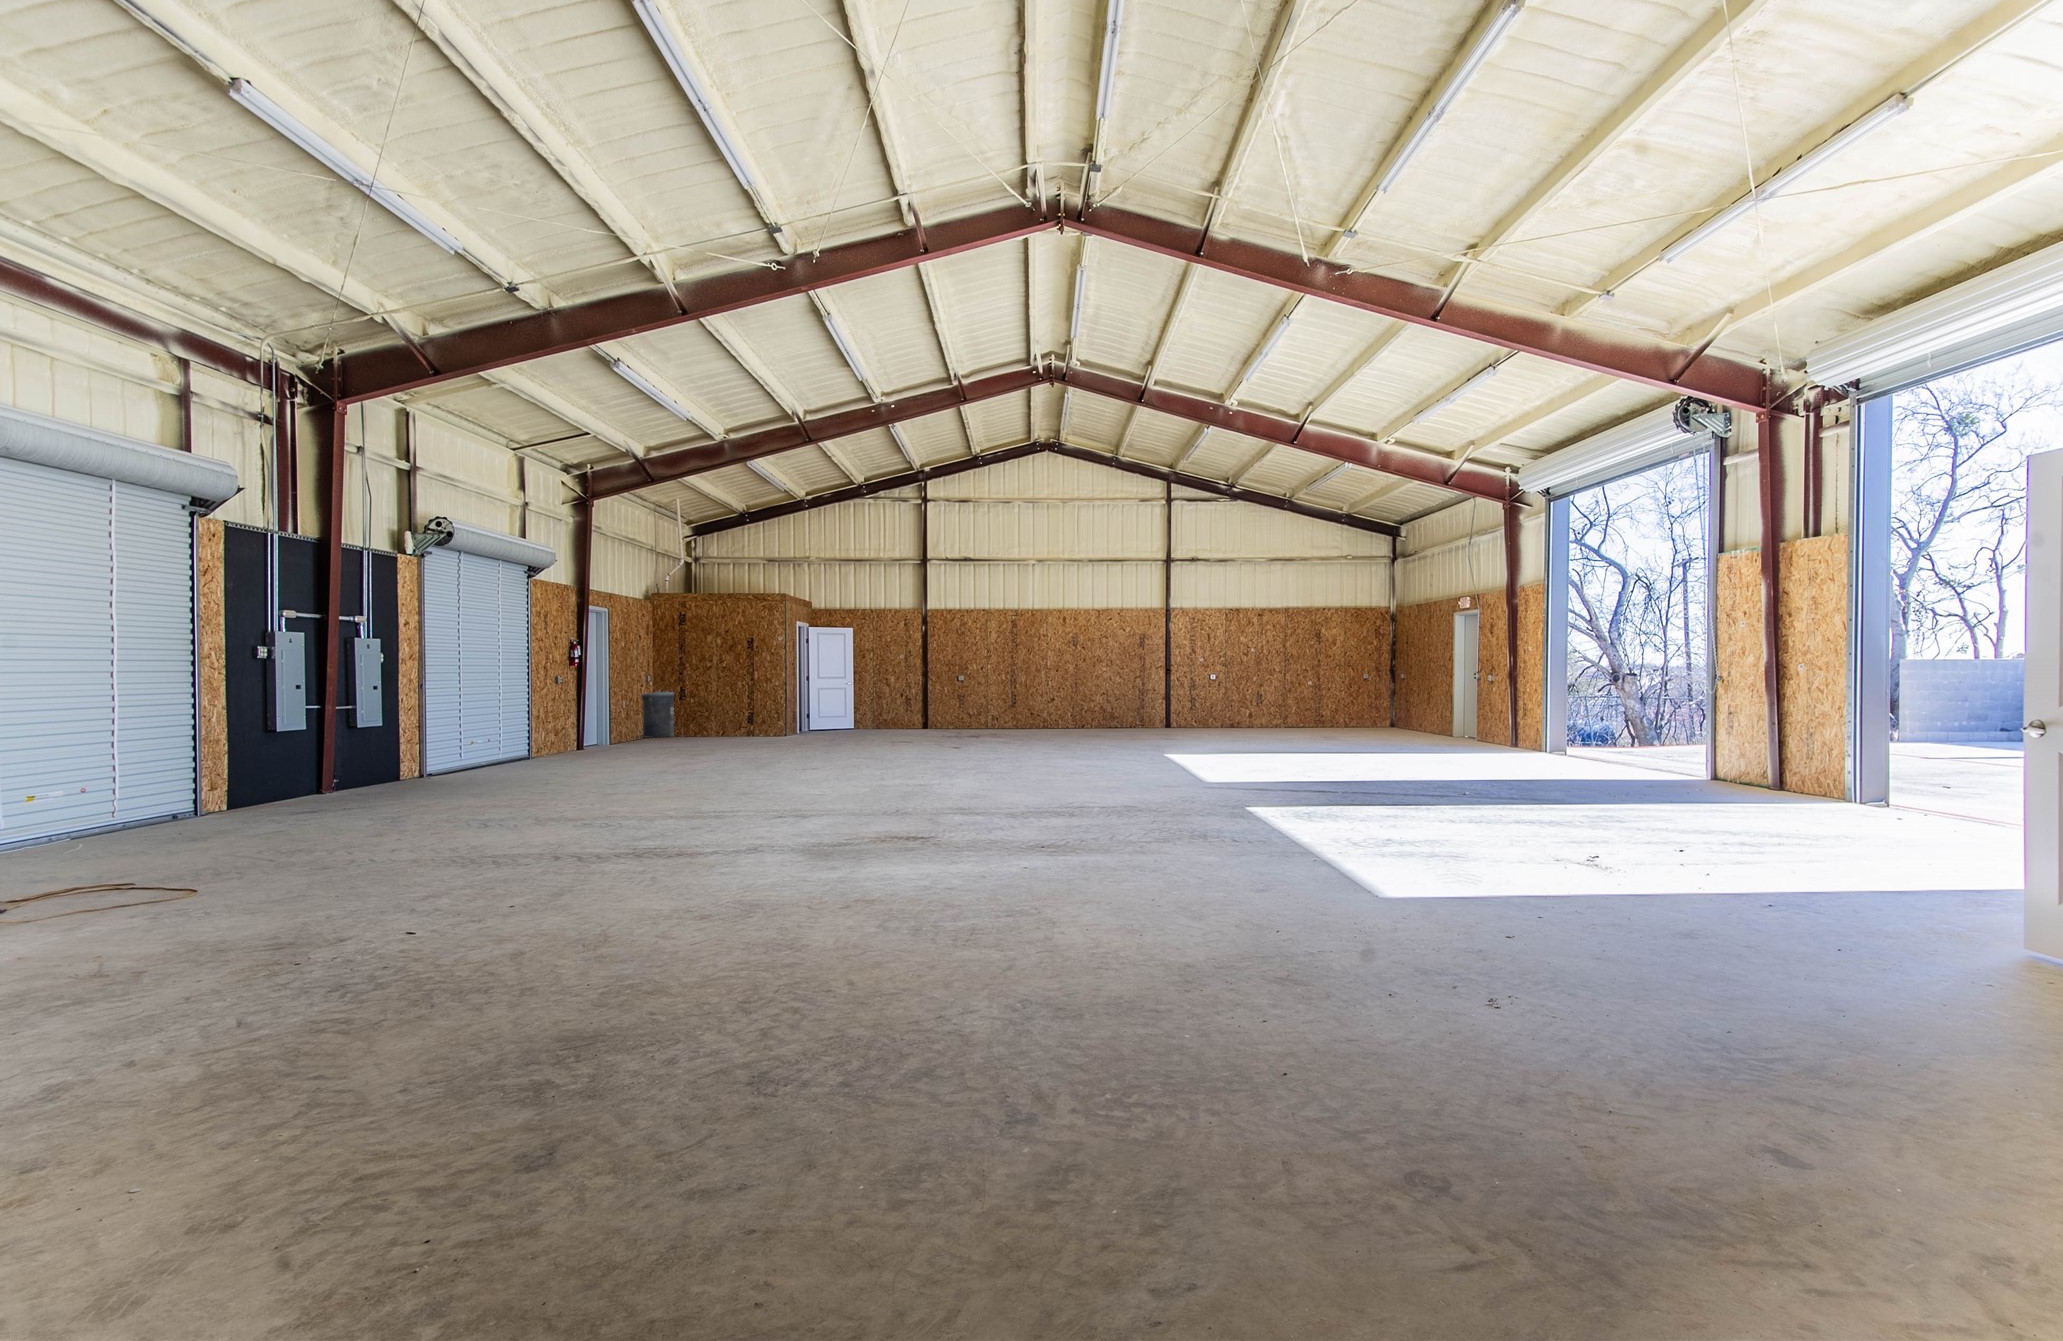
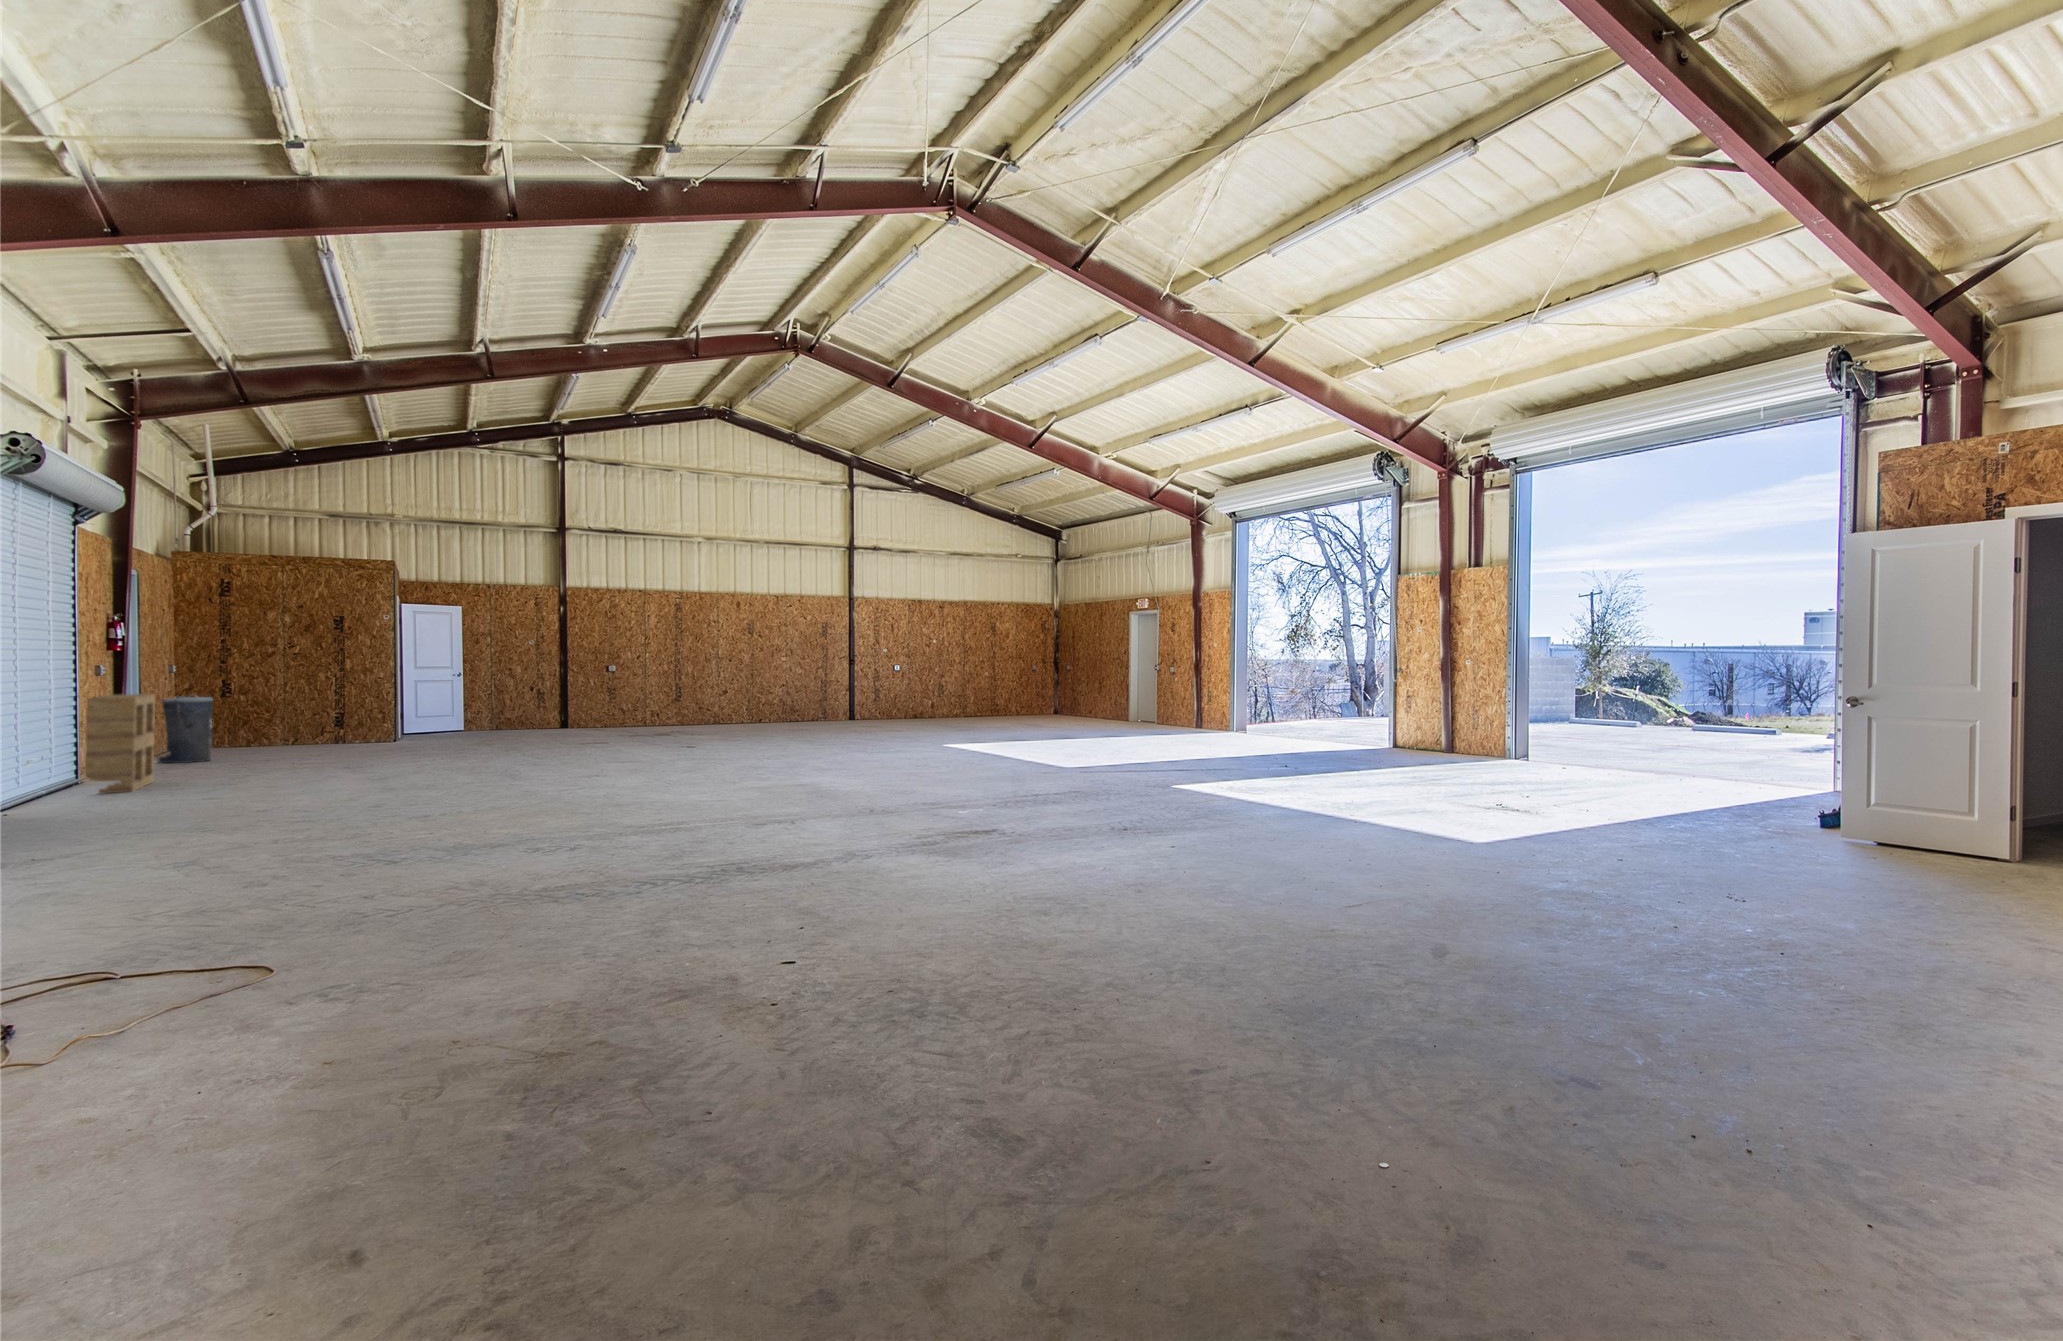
shelving unit: none [538,689,593,755] -> present [85,694,155,794]

